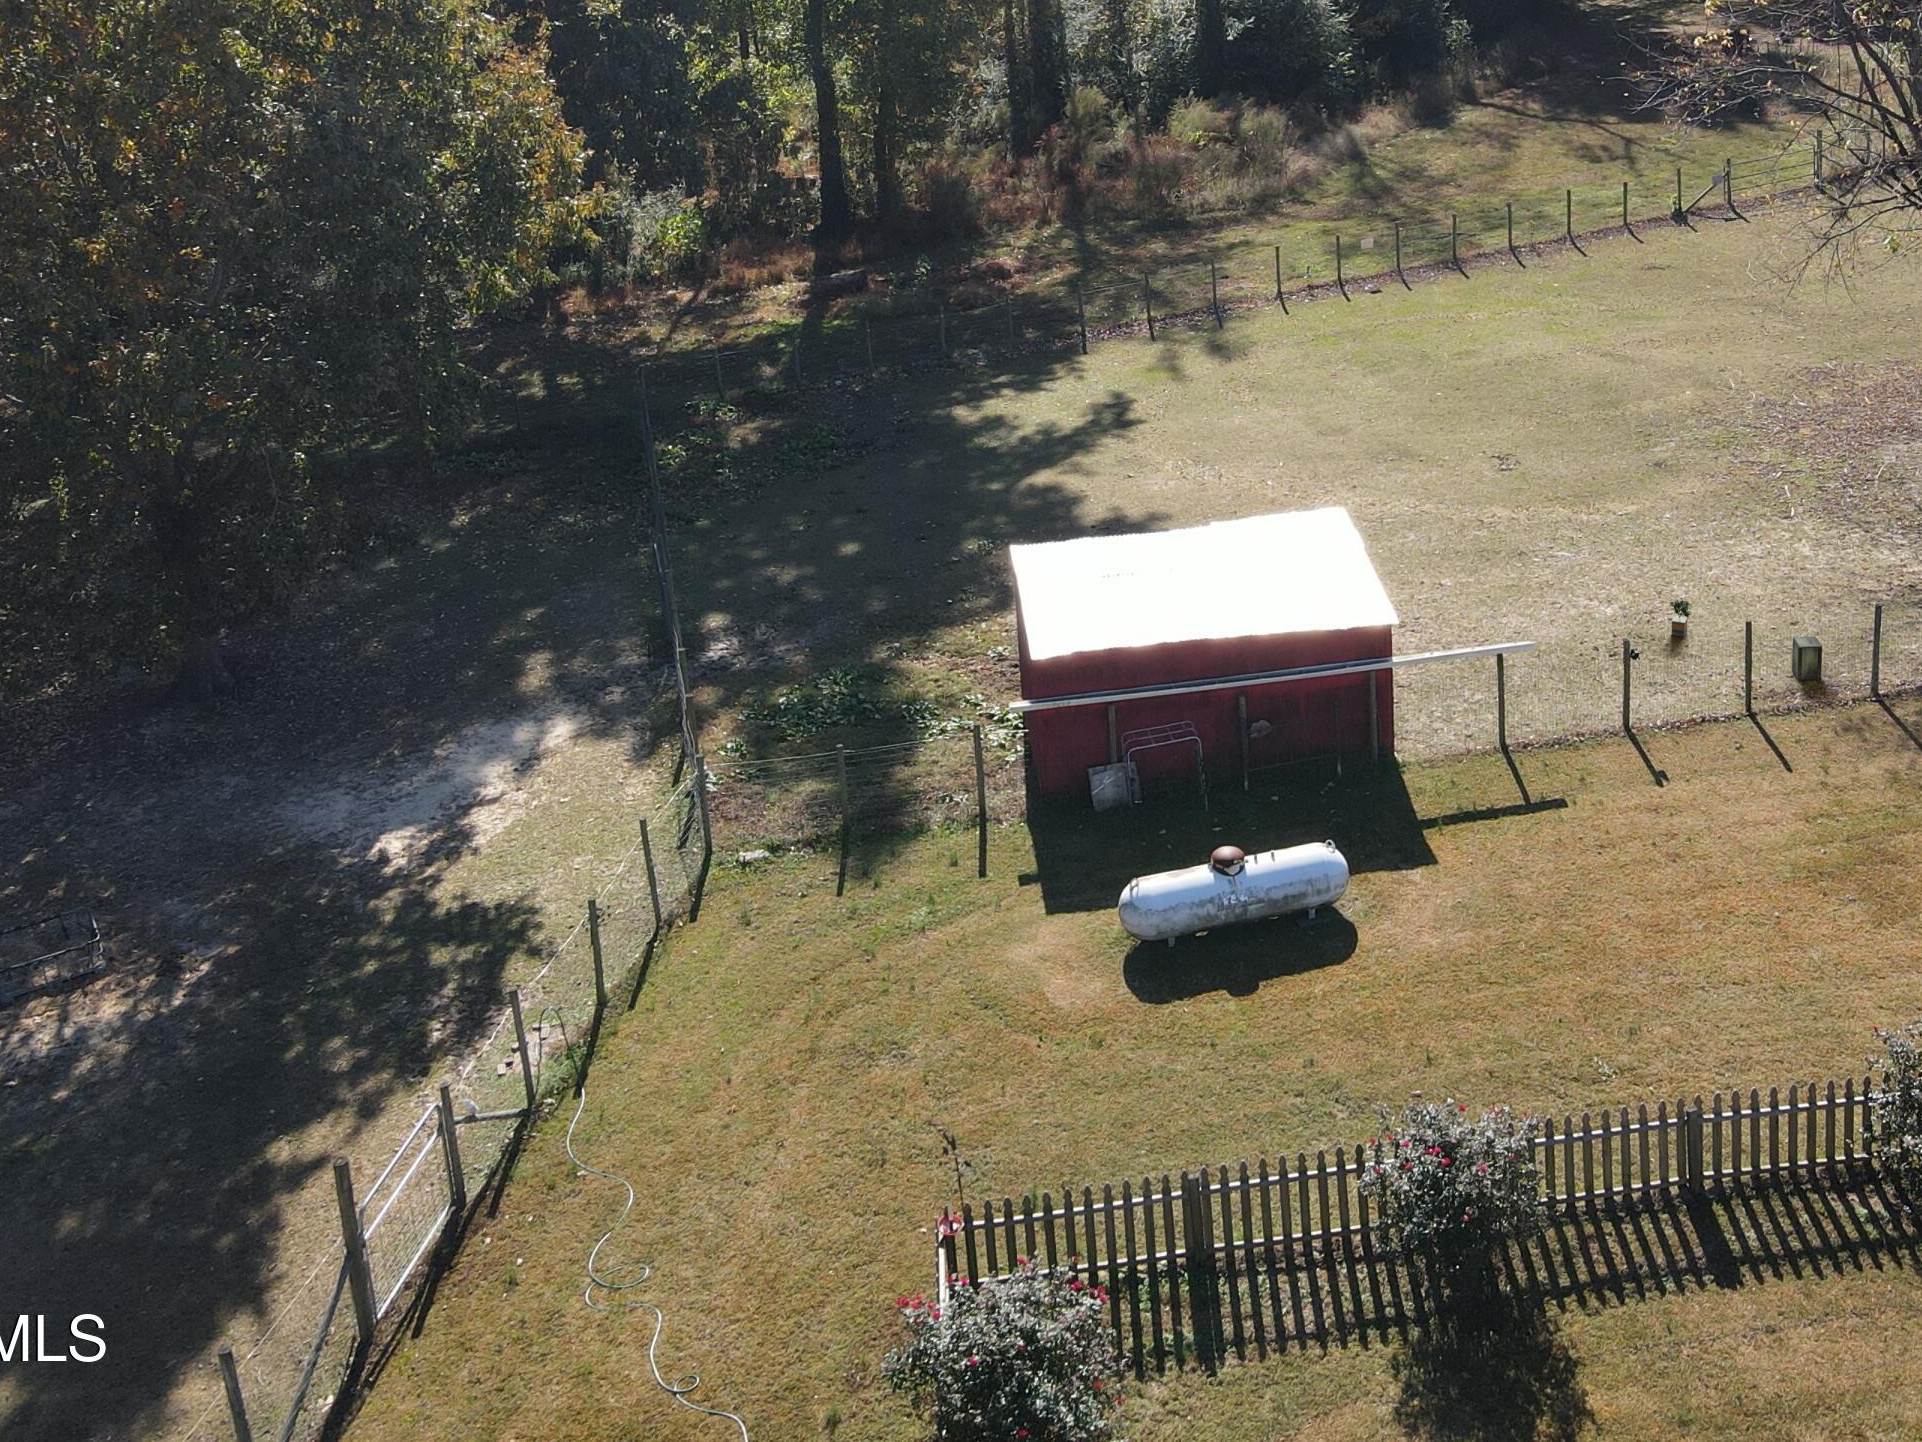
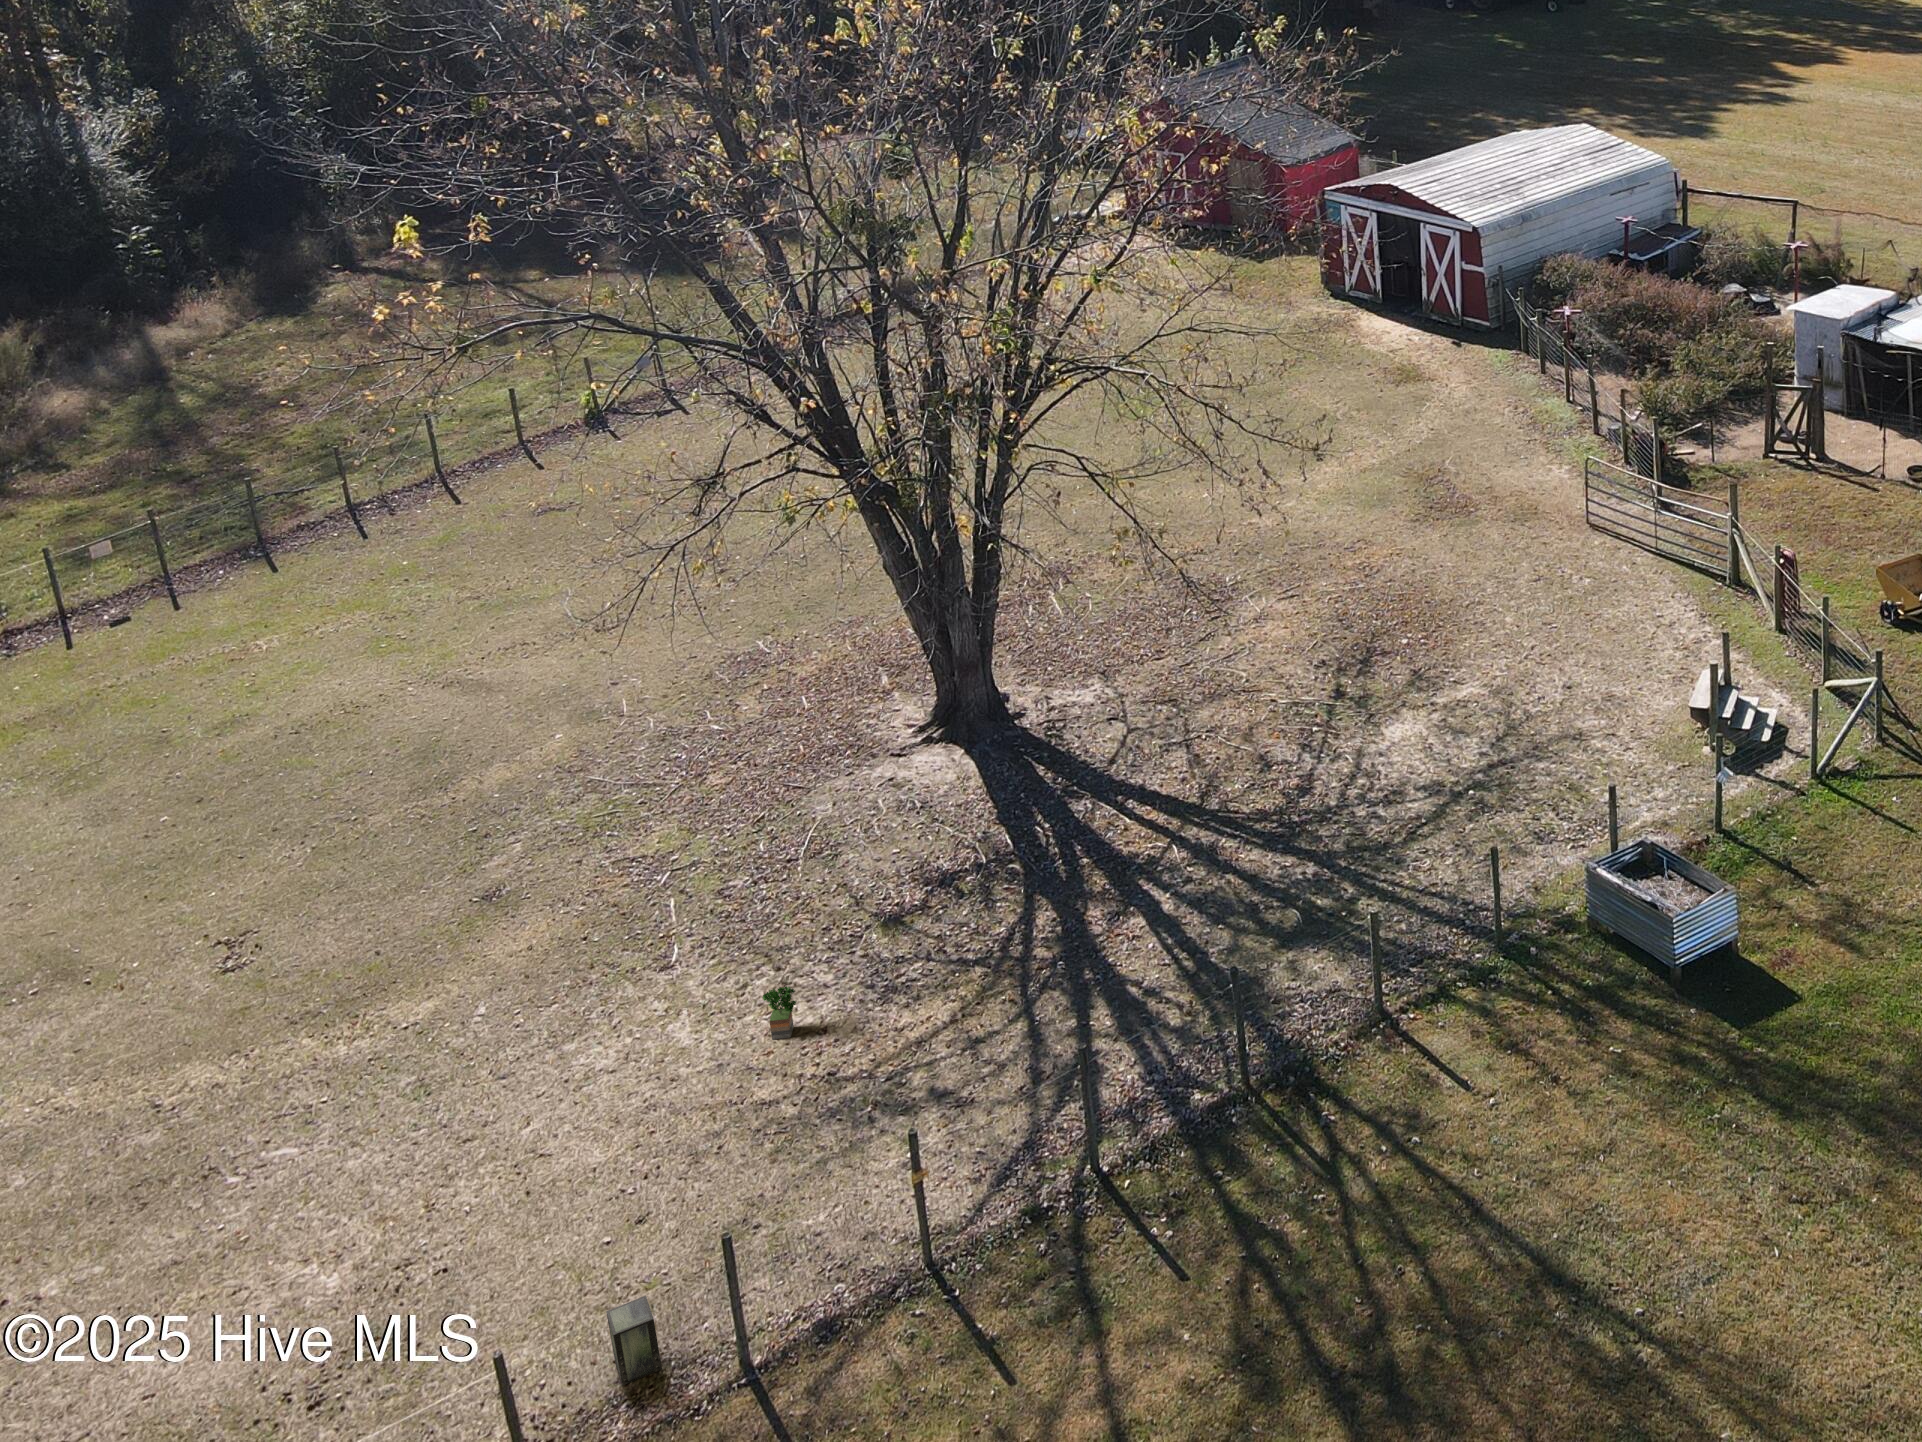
potted tree: present [1669,600,1692,637] -> present [762,986,797,1040]

